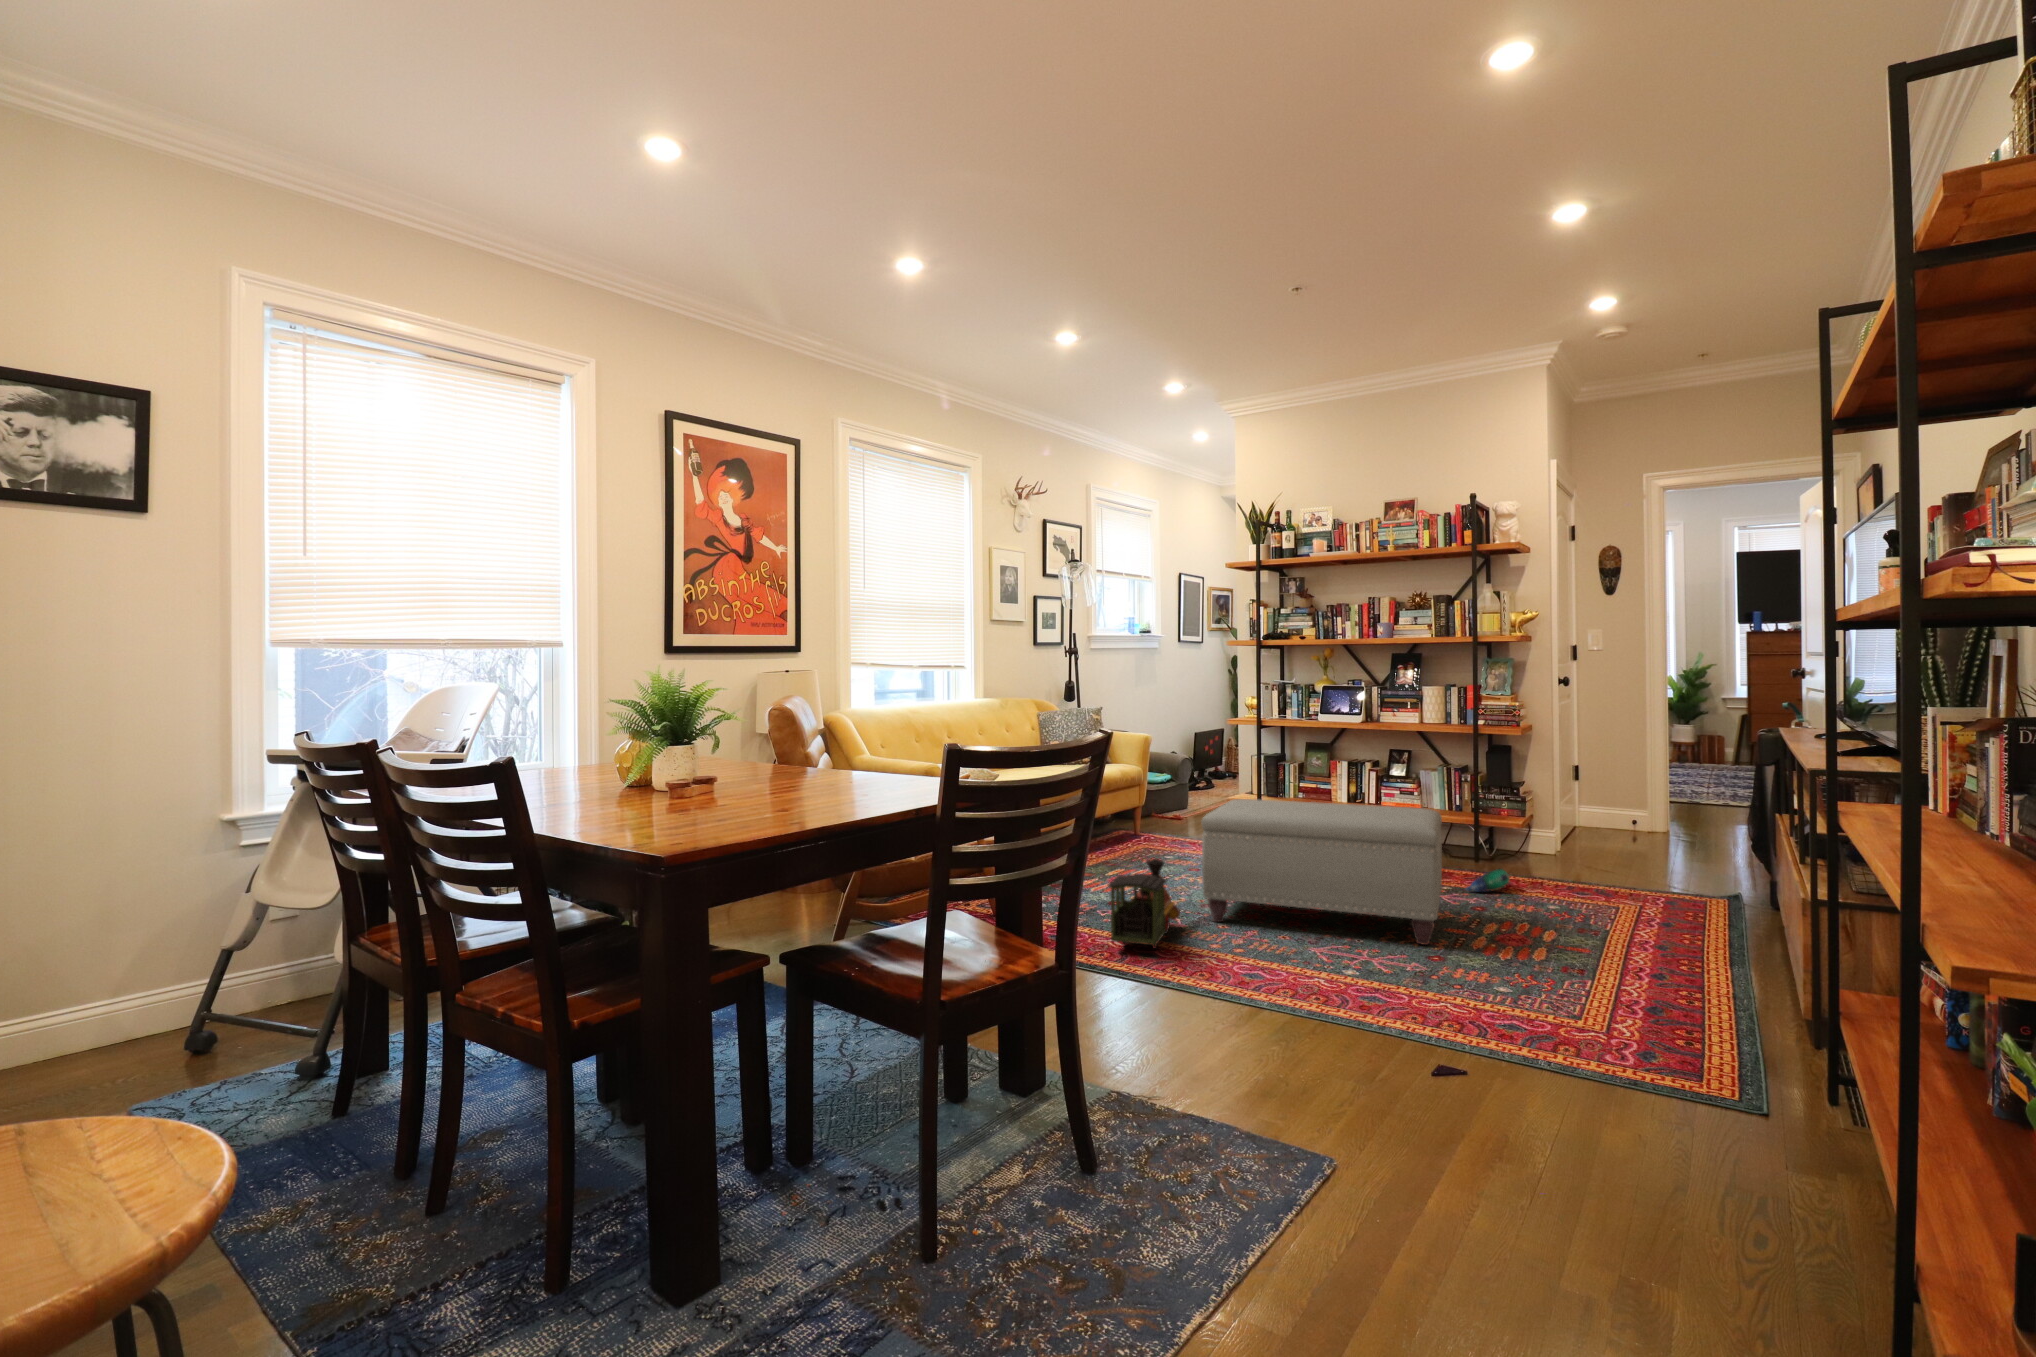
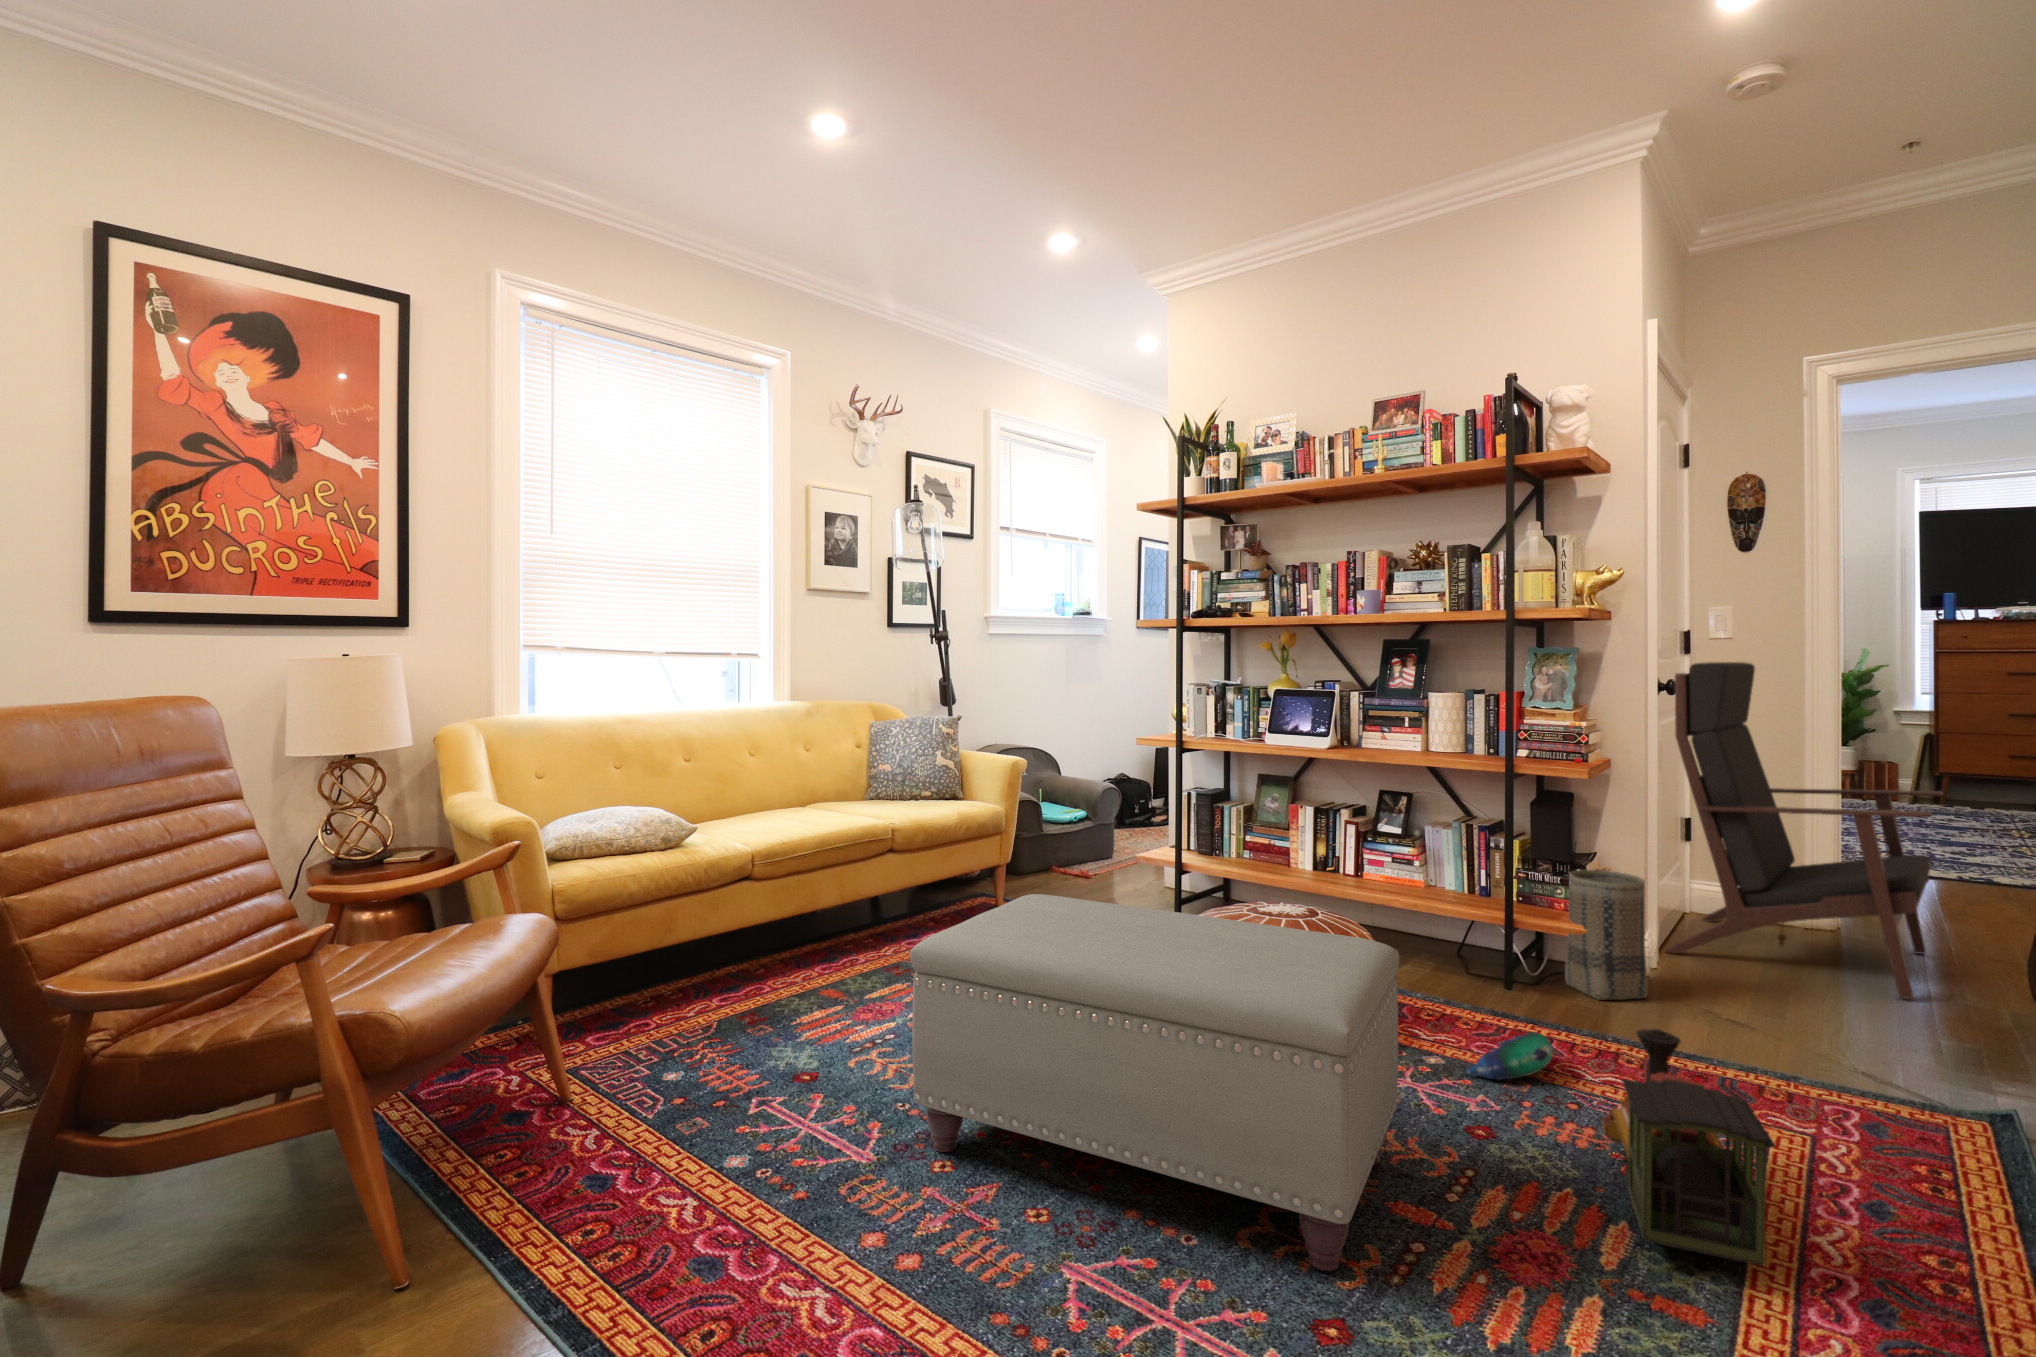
lounge chair: none [1564,666,1722,858] -> present [1665,662,1943,999]
basket: none [1509,791,1556,864] -> present [1565,870,1648,1000]
toy train: present [1108,859,1180,949] -> present [1602,1029,1776,1267]

